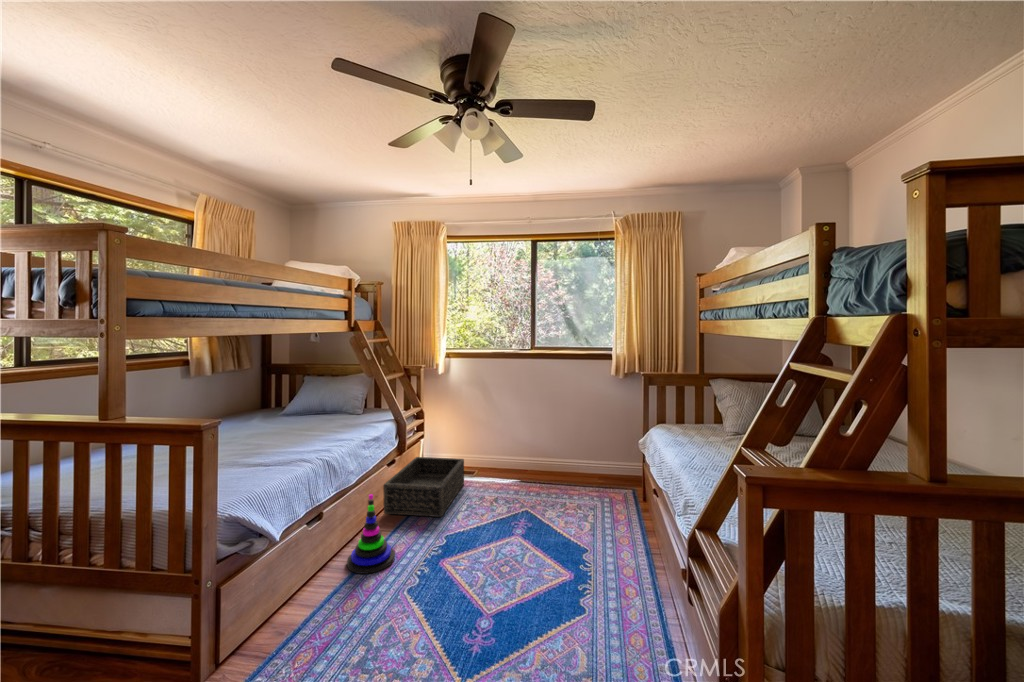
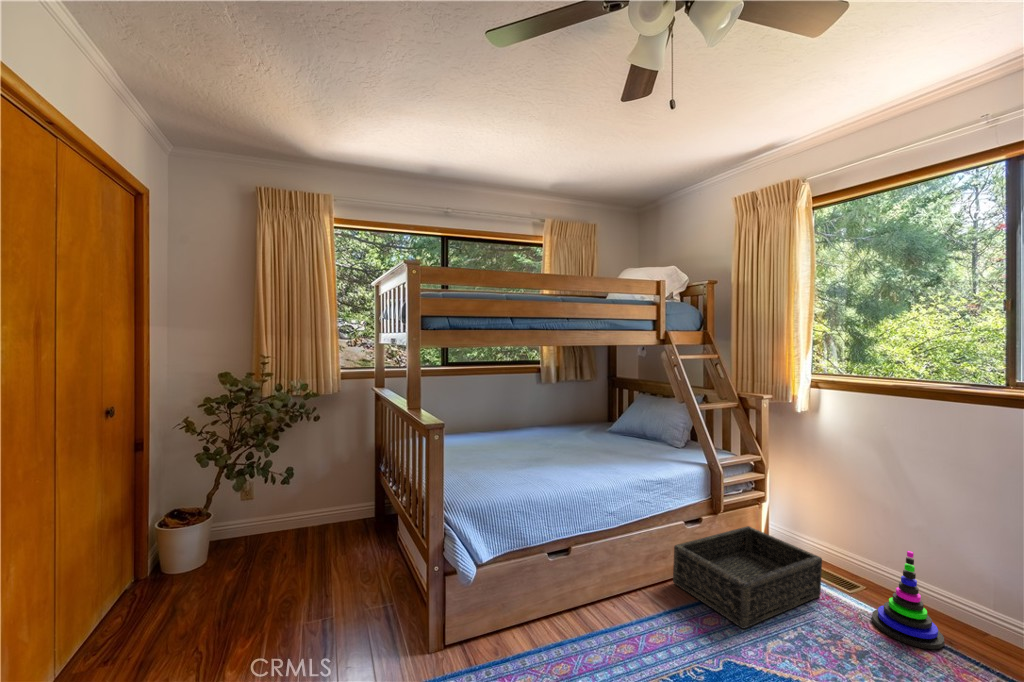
stacking toy: present [347,494,395,574] -> present [872,551,944,650]

